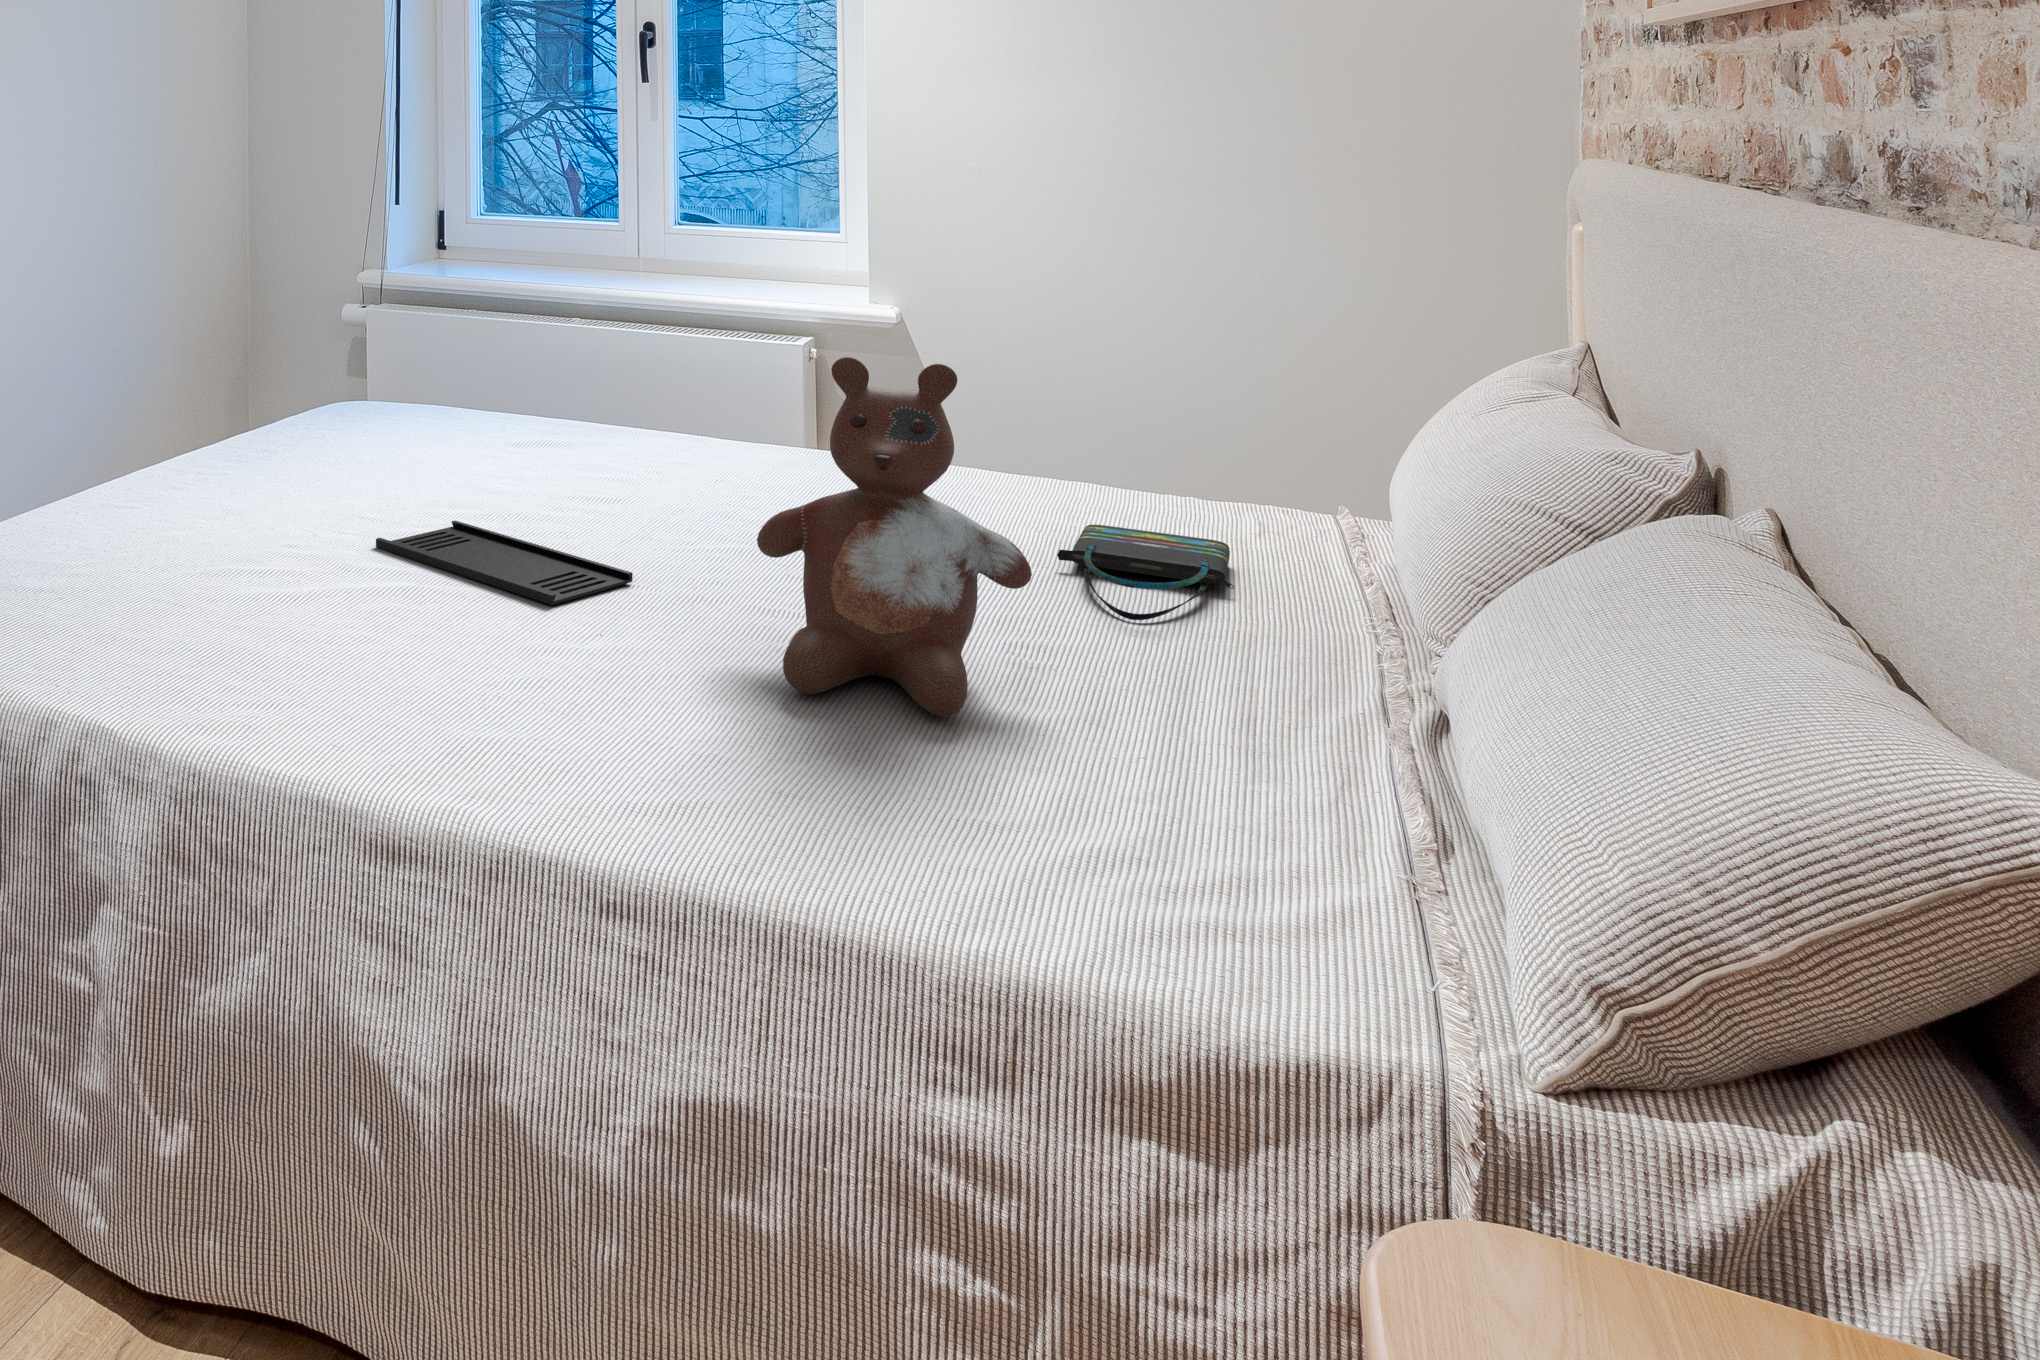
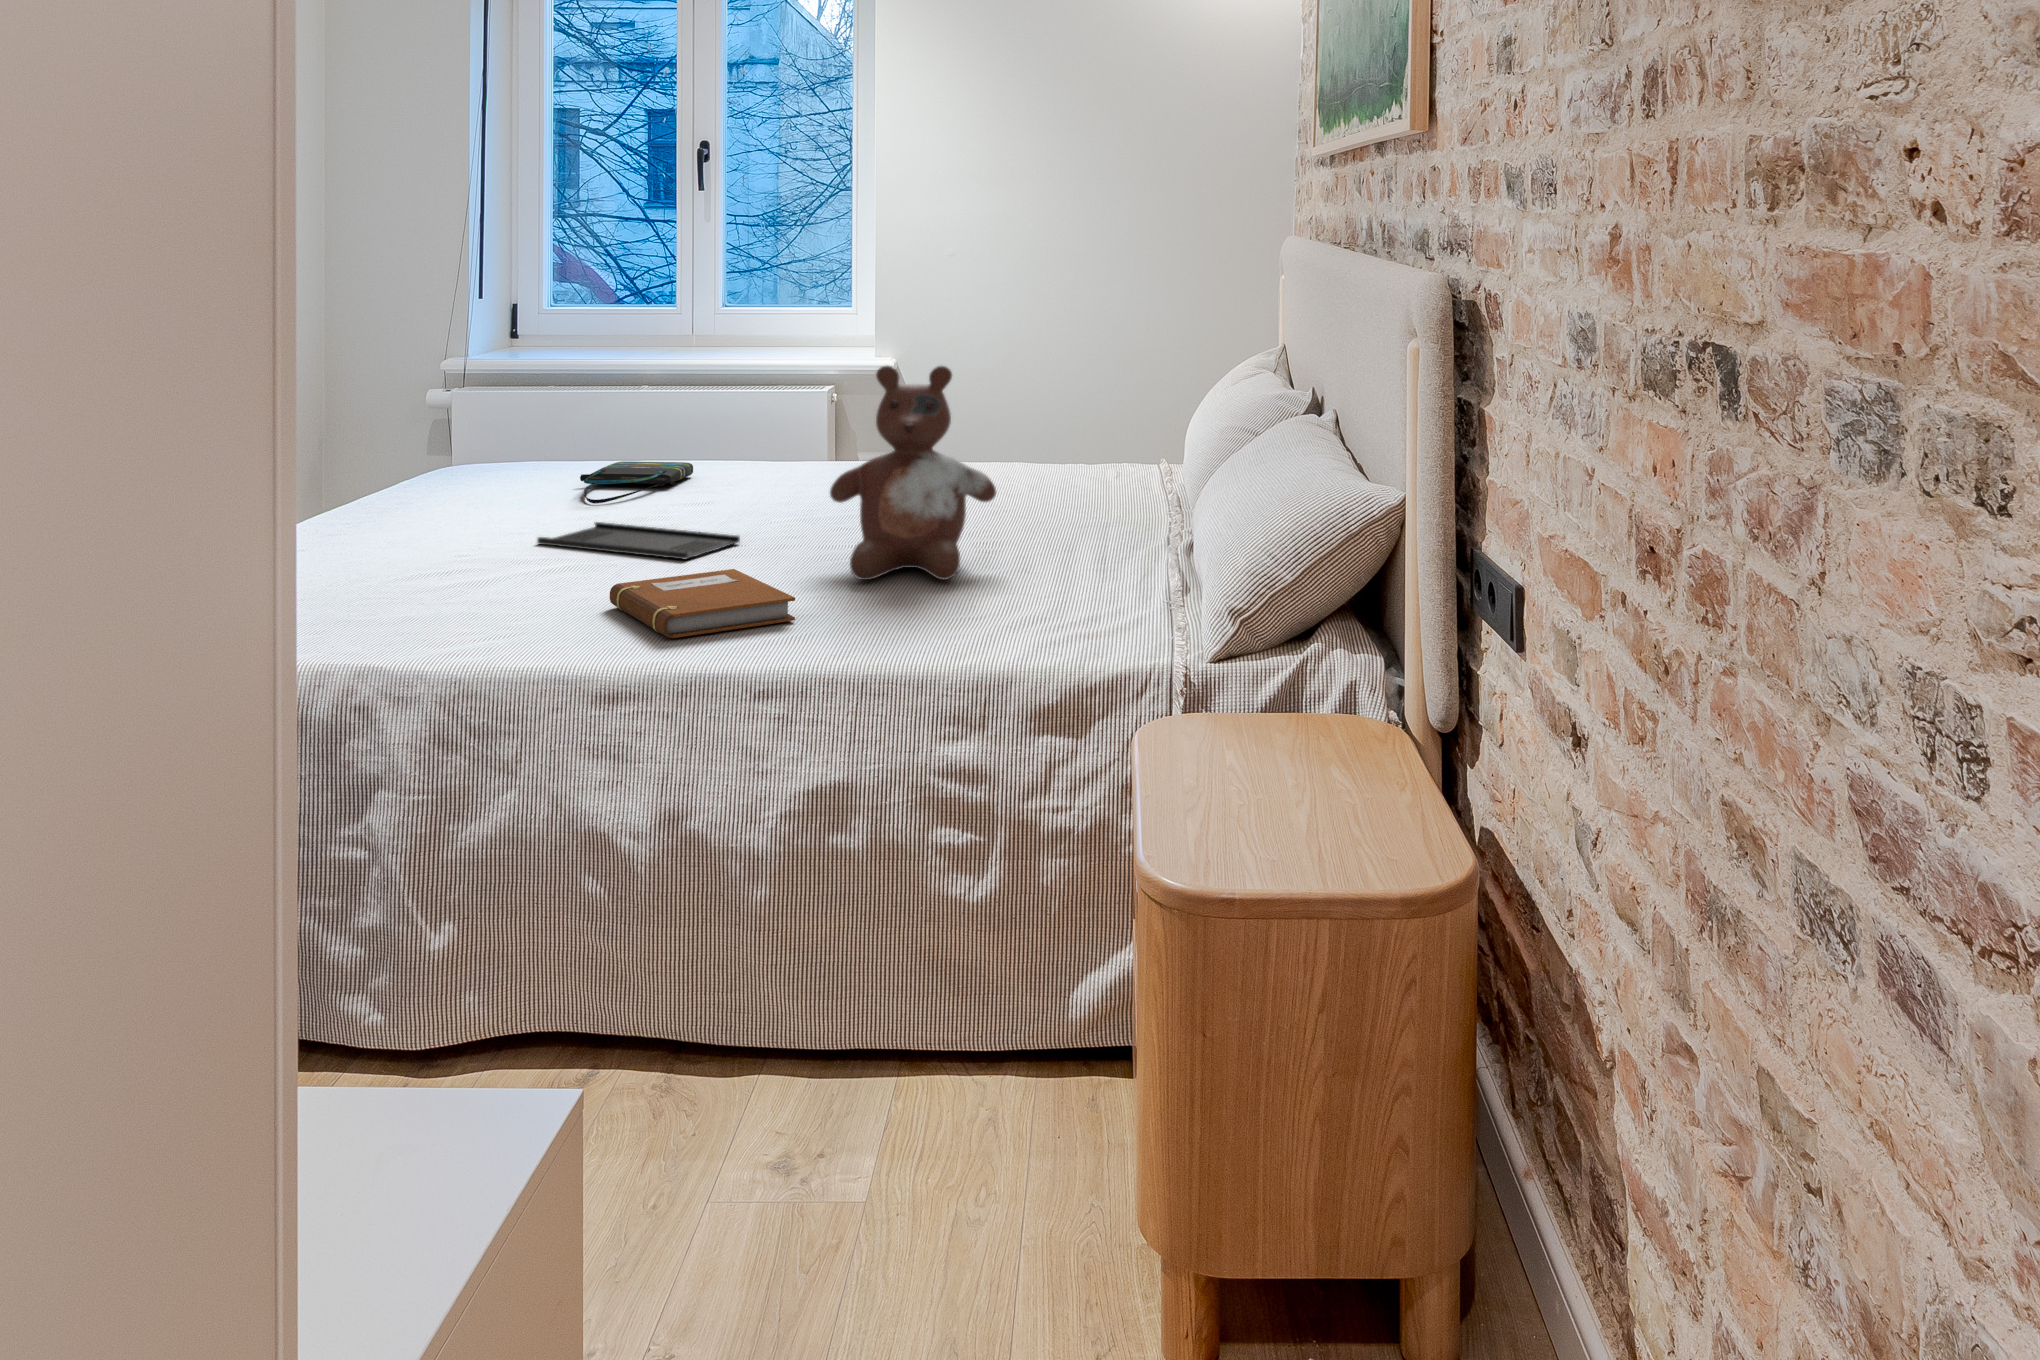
tote bag: present [1057,525,1234,620] -> present [580,462,693,504]
notebook: none [427,649,686,774] -> present [610,569,795,638]

